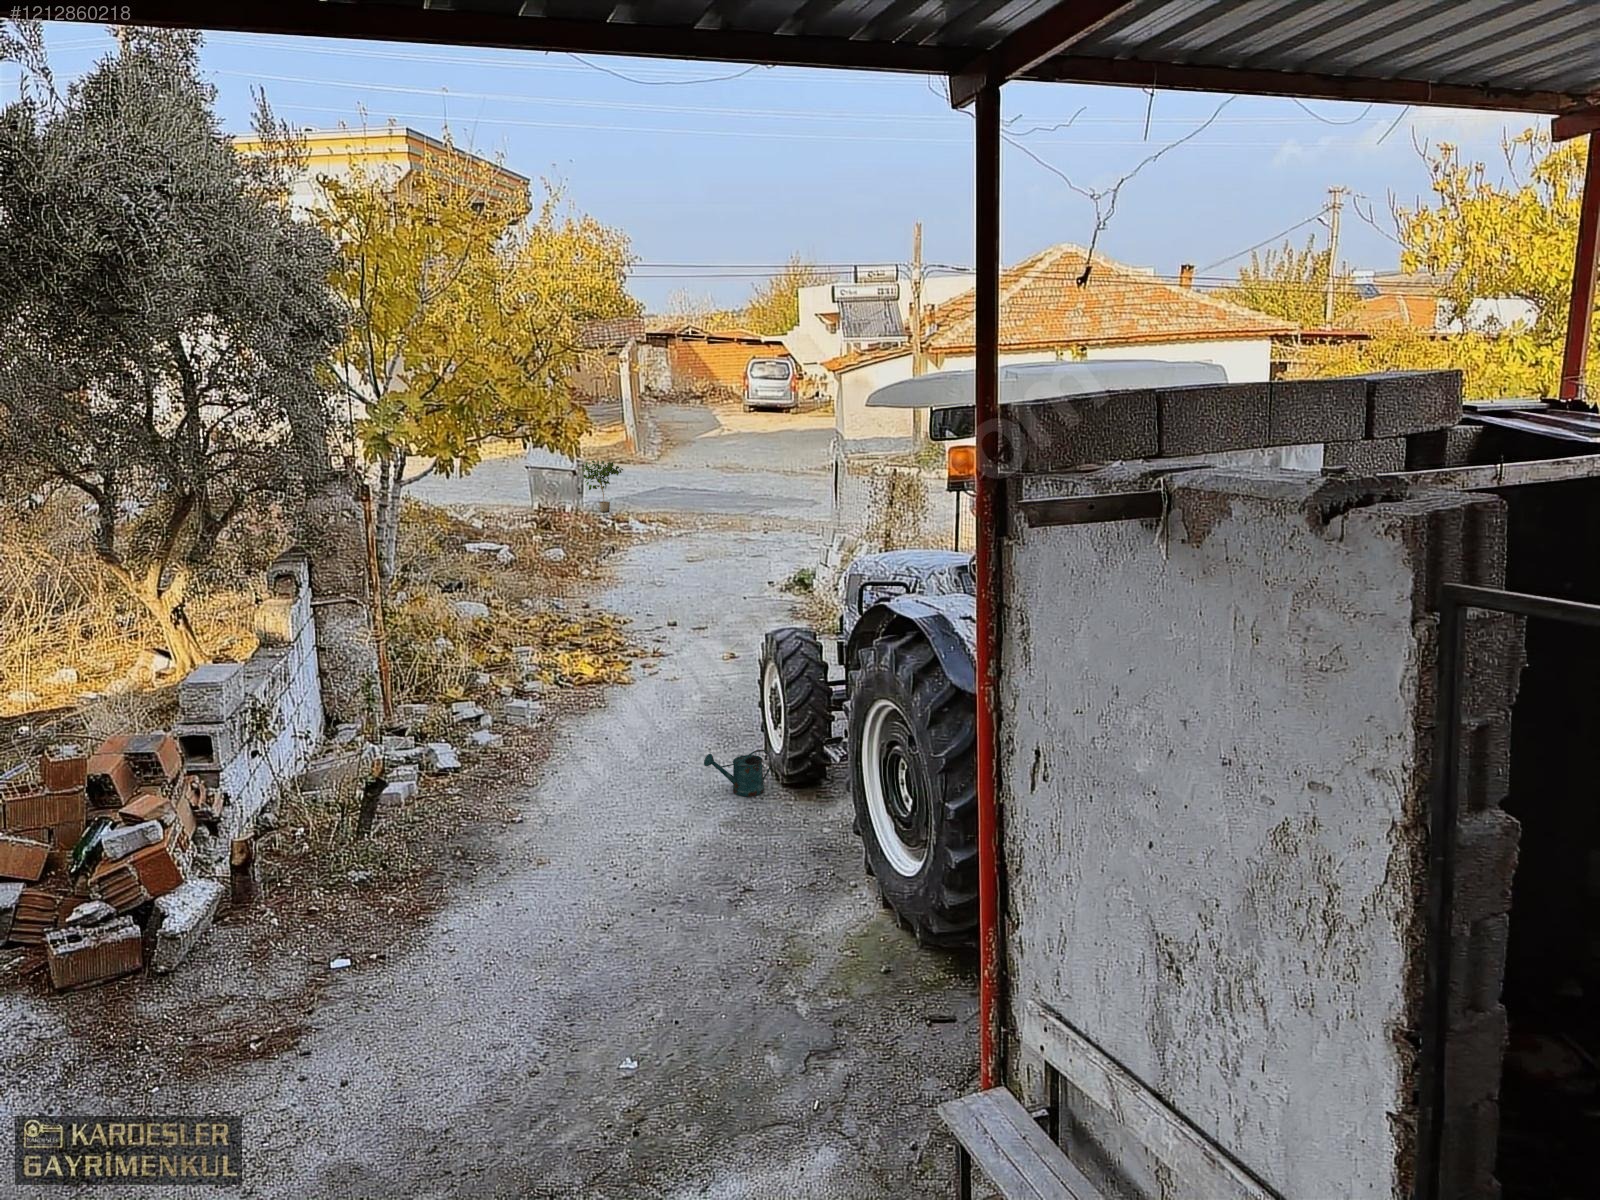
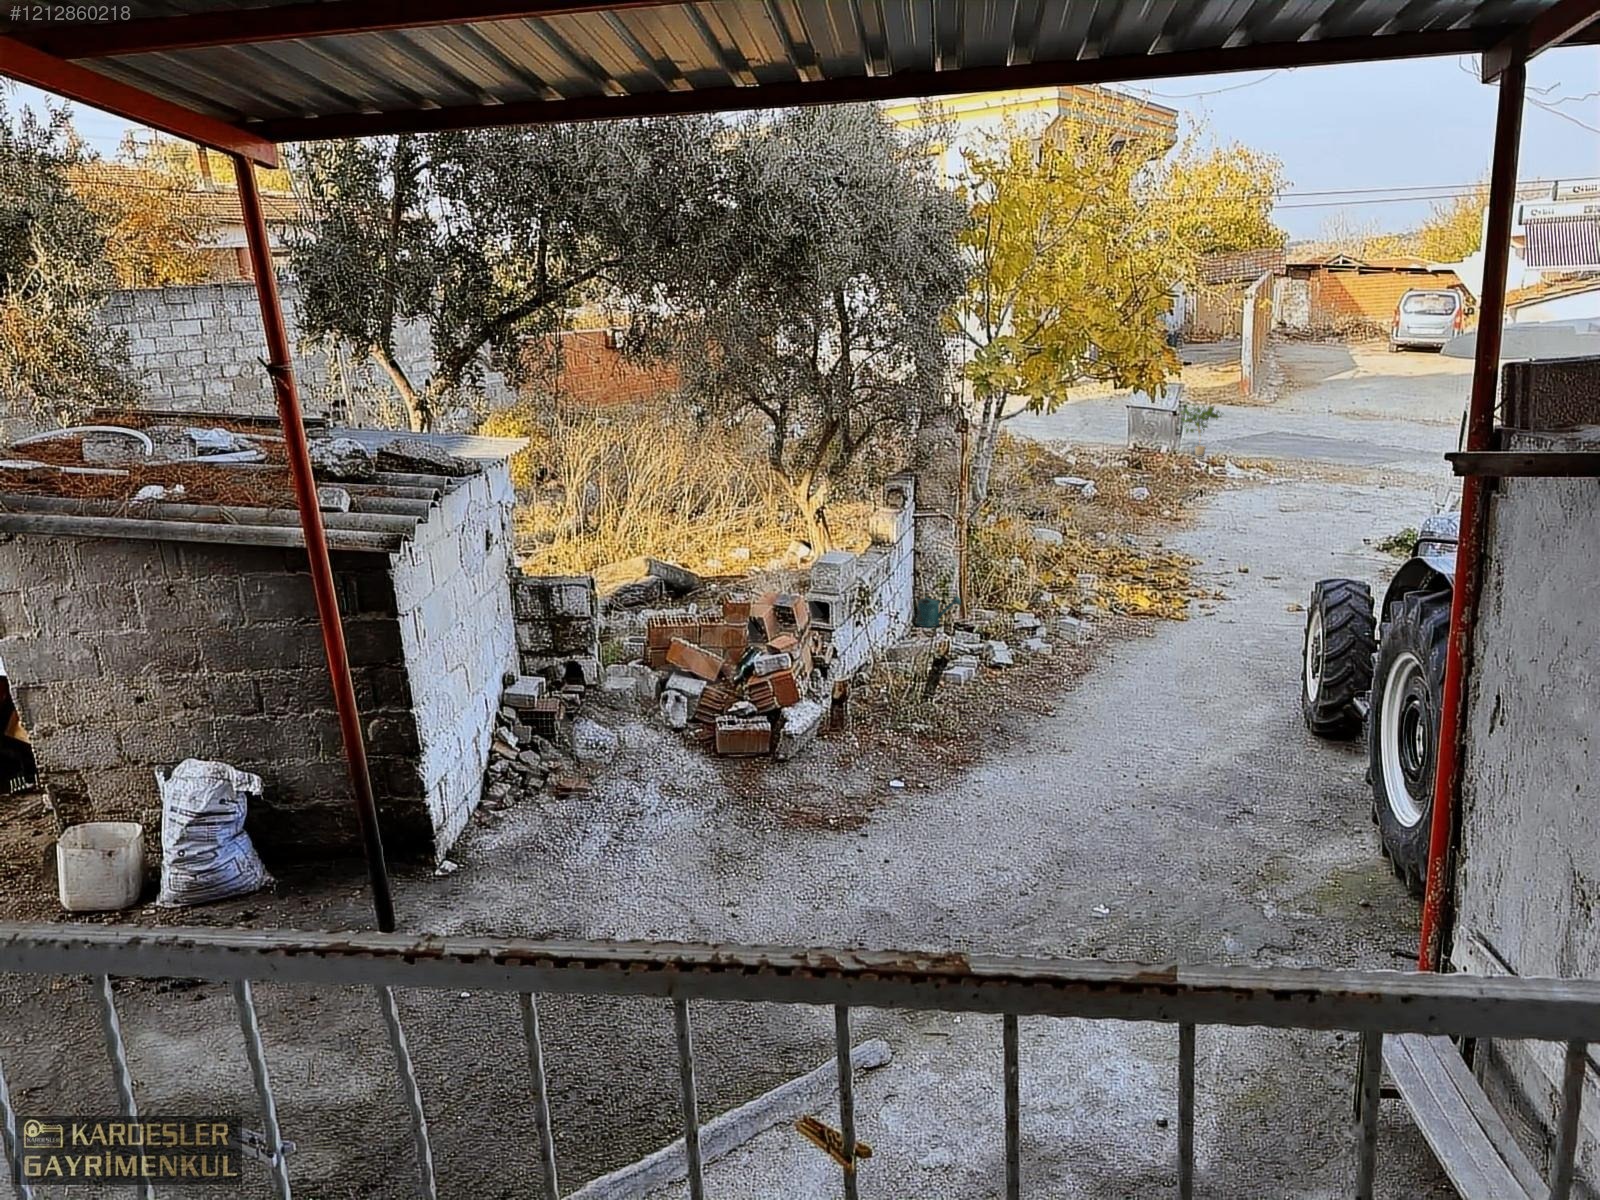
watering can: present [704,750,771,796] -> present [910,596,961,627]

